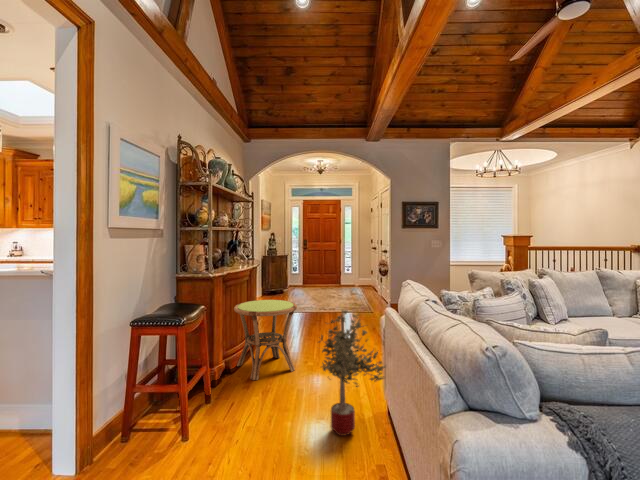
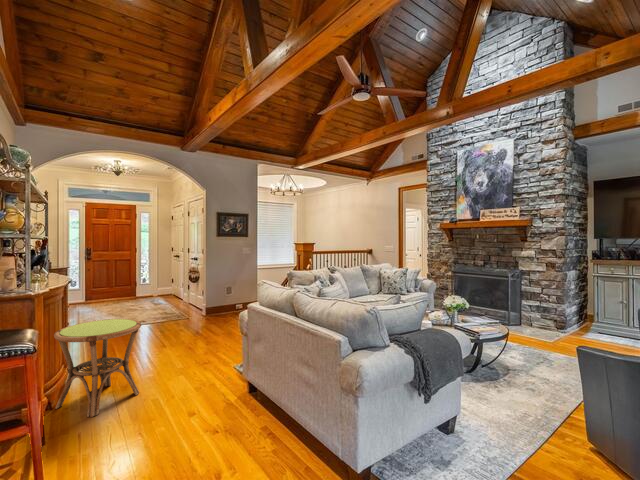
potted tree: present [319,310,386,436] -> none [204,315,270,434]

